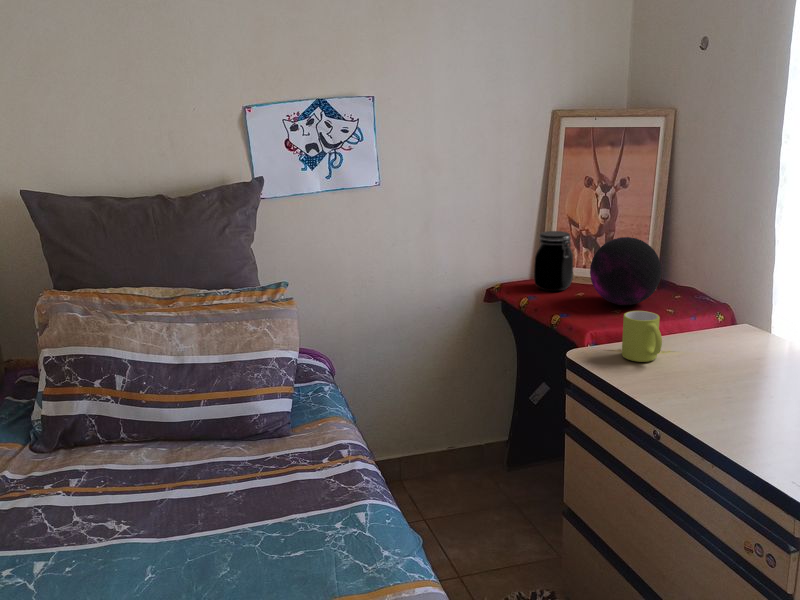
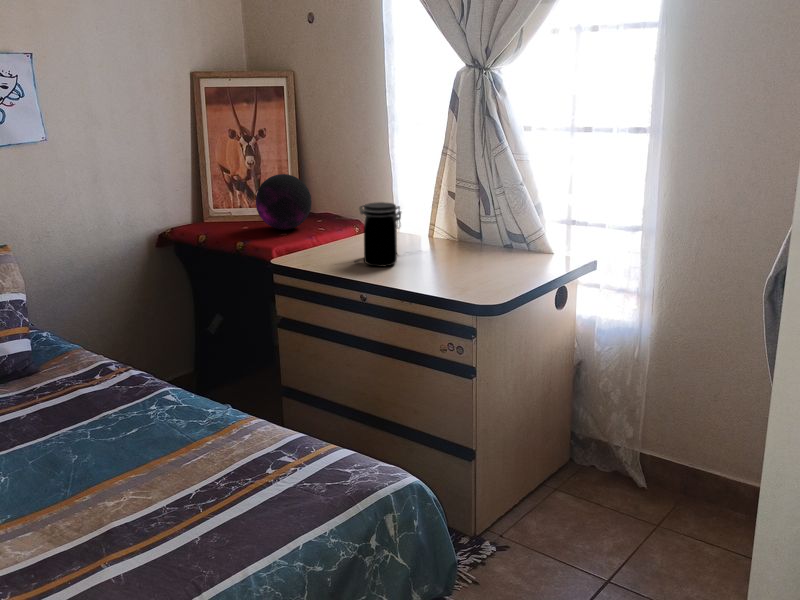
jar: present [534,231,573,291] -> present [360,202,401,266]
mug: present [622,311,662,362] -> none [310,222,343,259]

